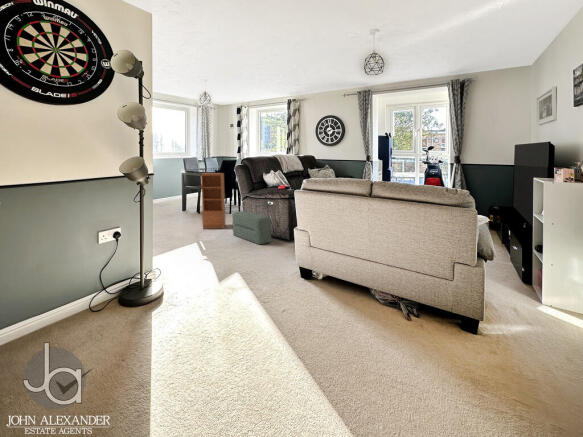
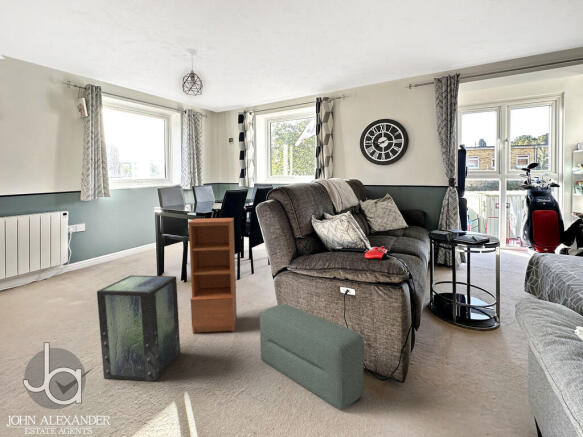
storage box: none [162,197,197,238] -> present [97,275,180,381]

